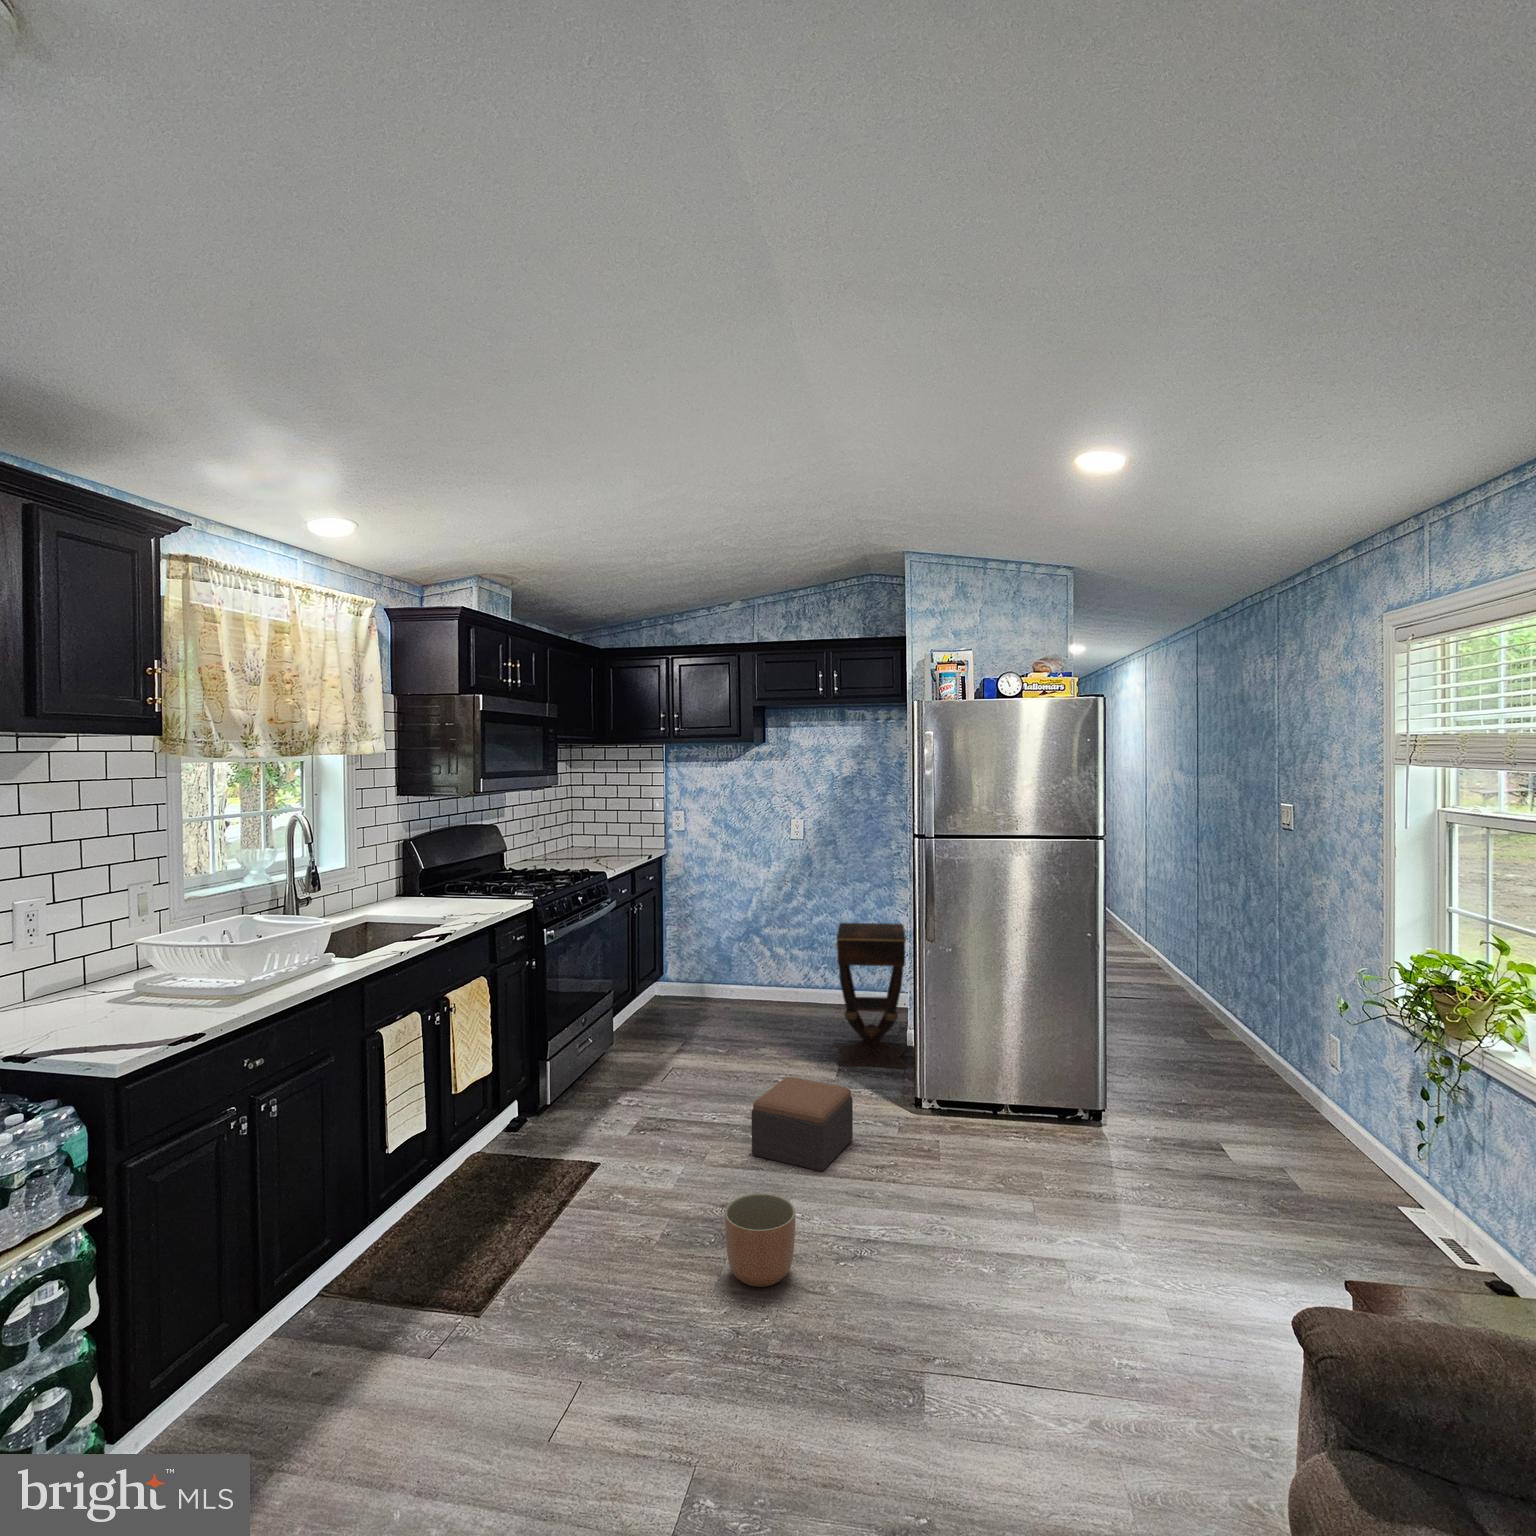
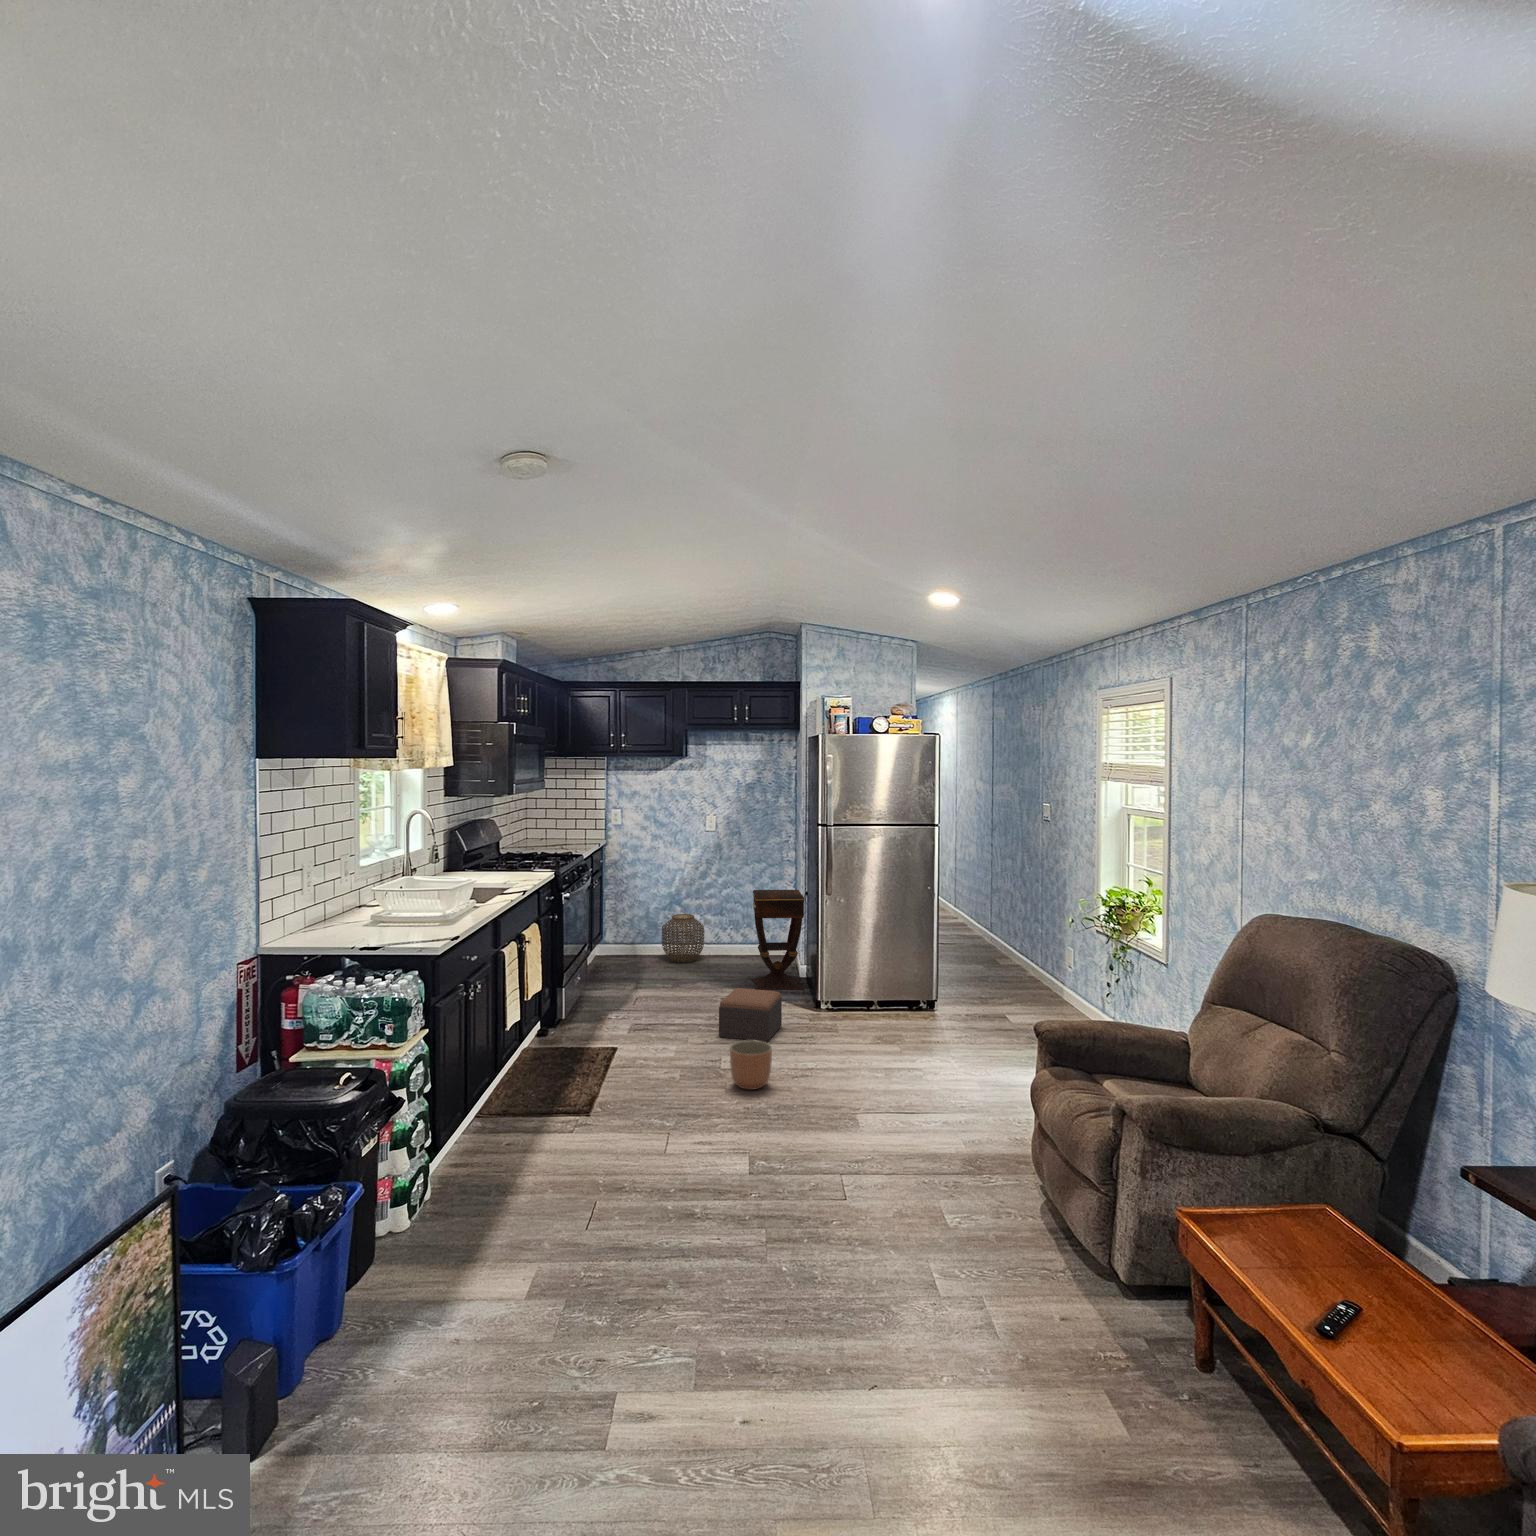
woven basket: none [732,948,787,1012] -> present [662,914,704,962]

